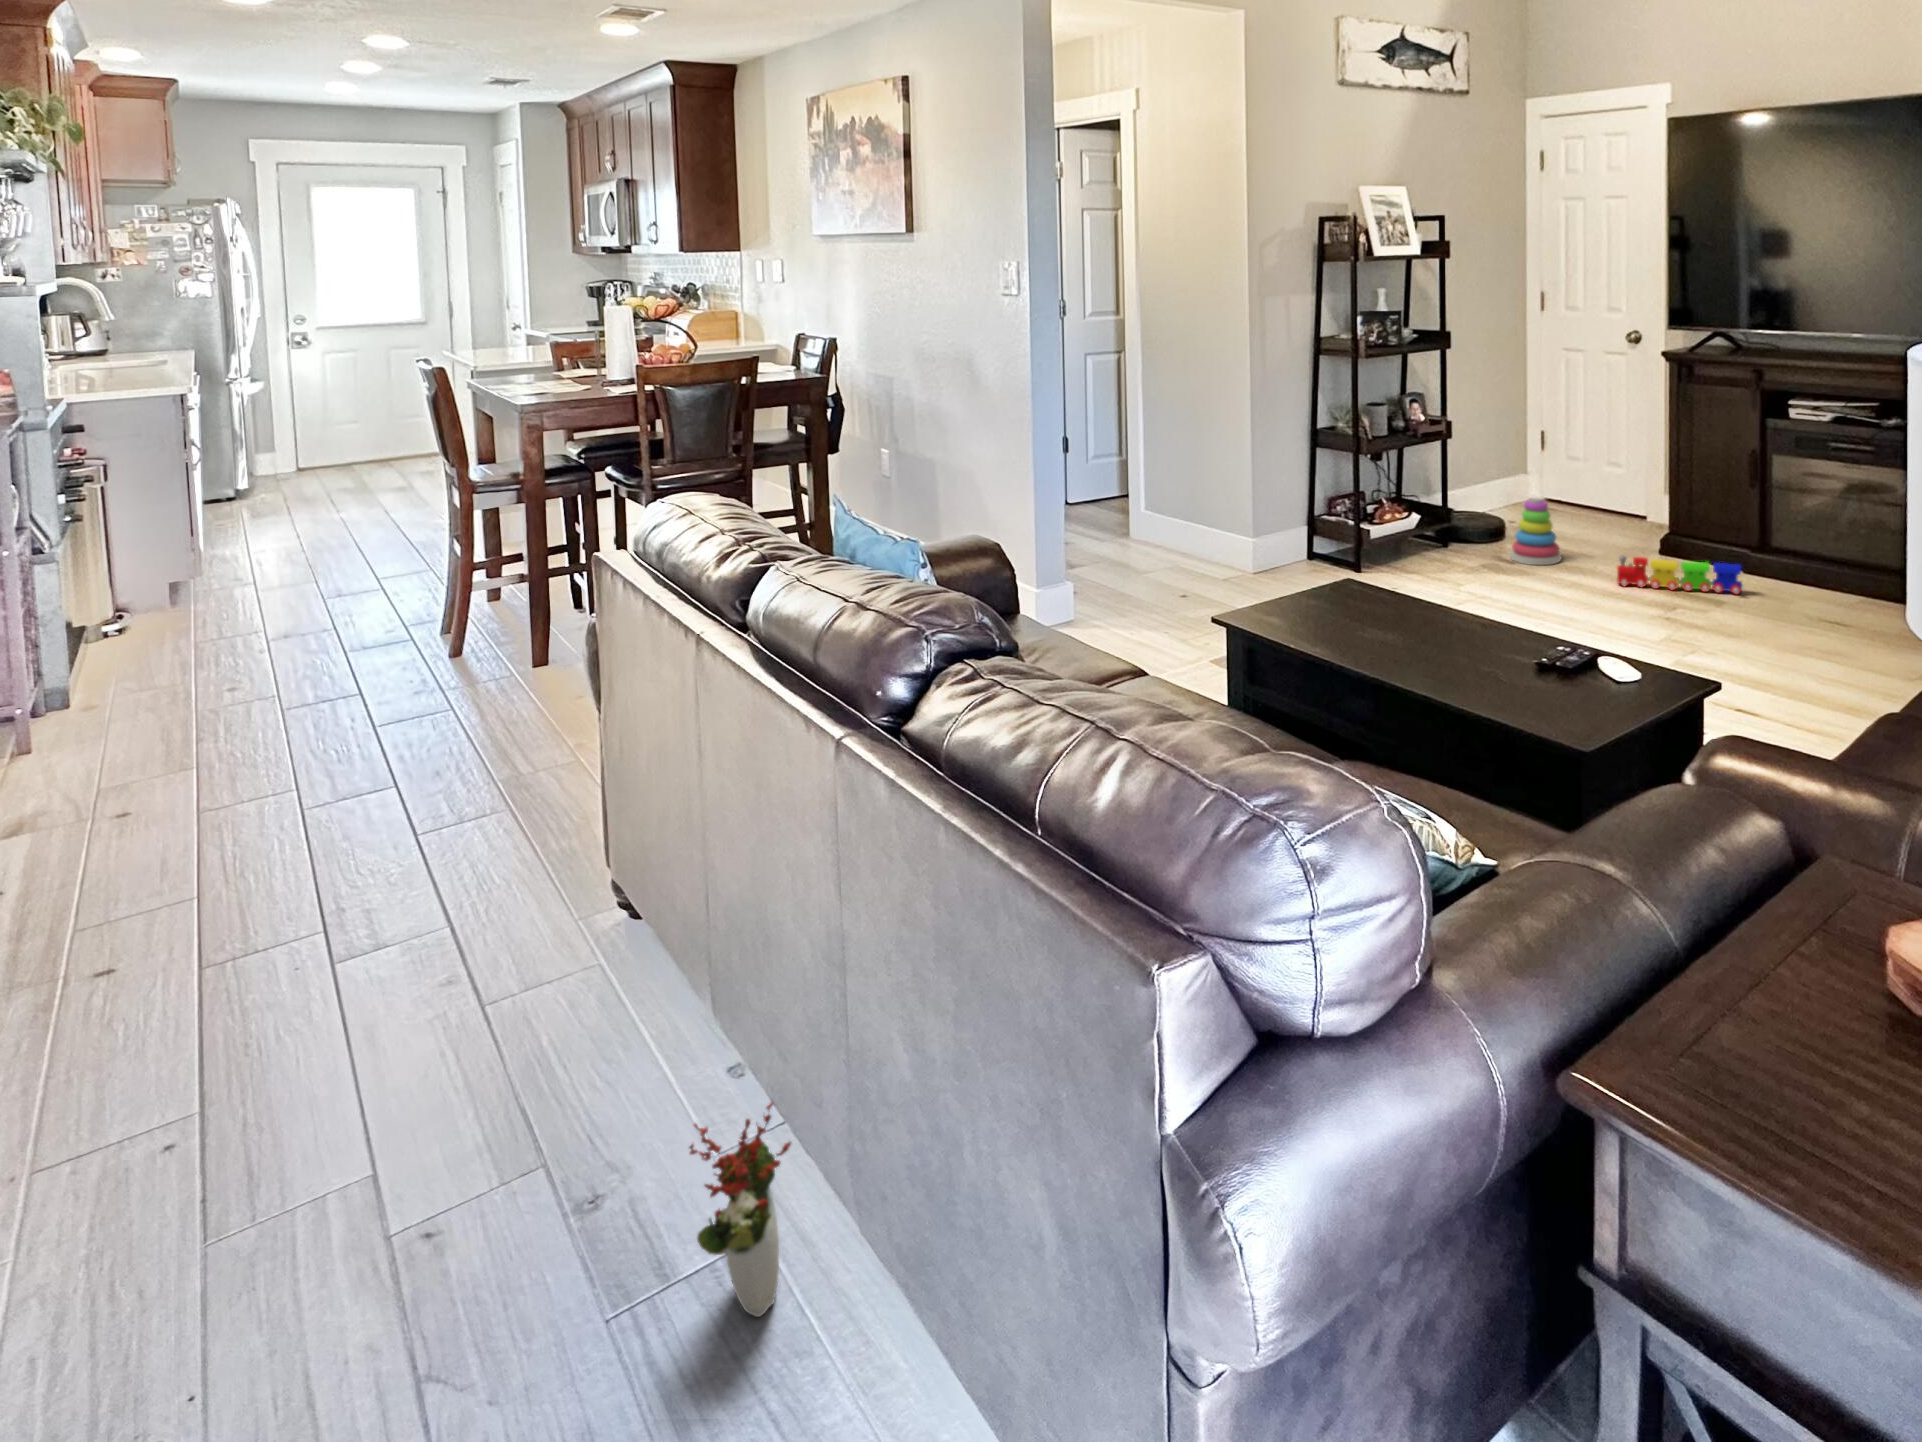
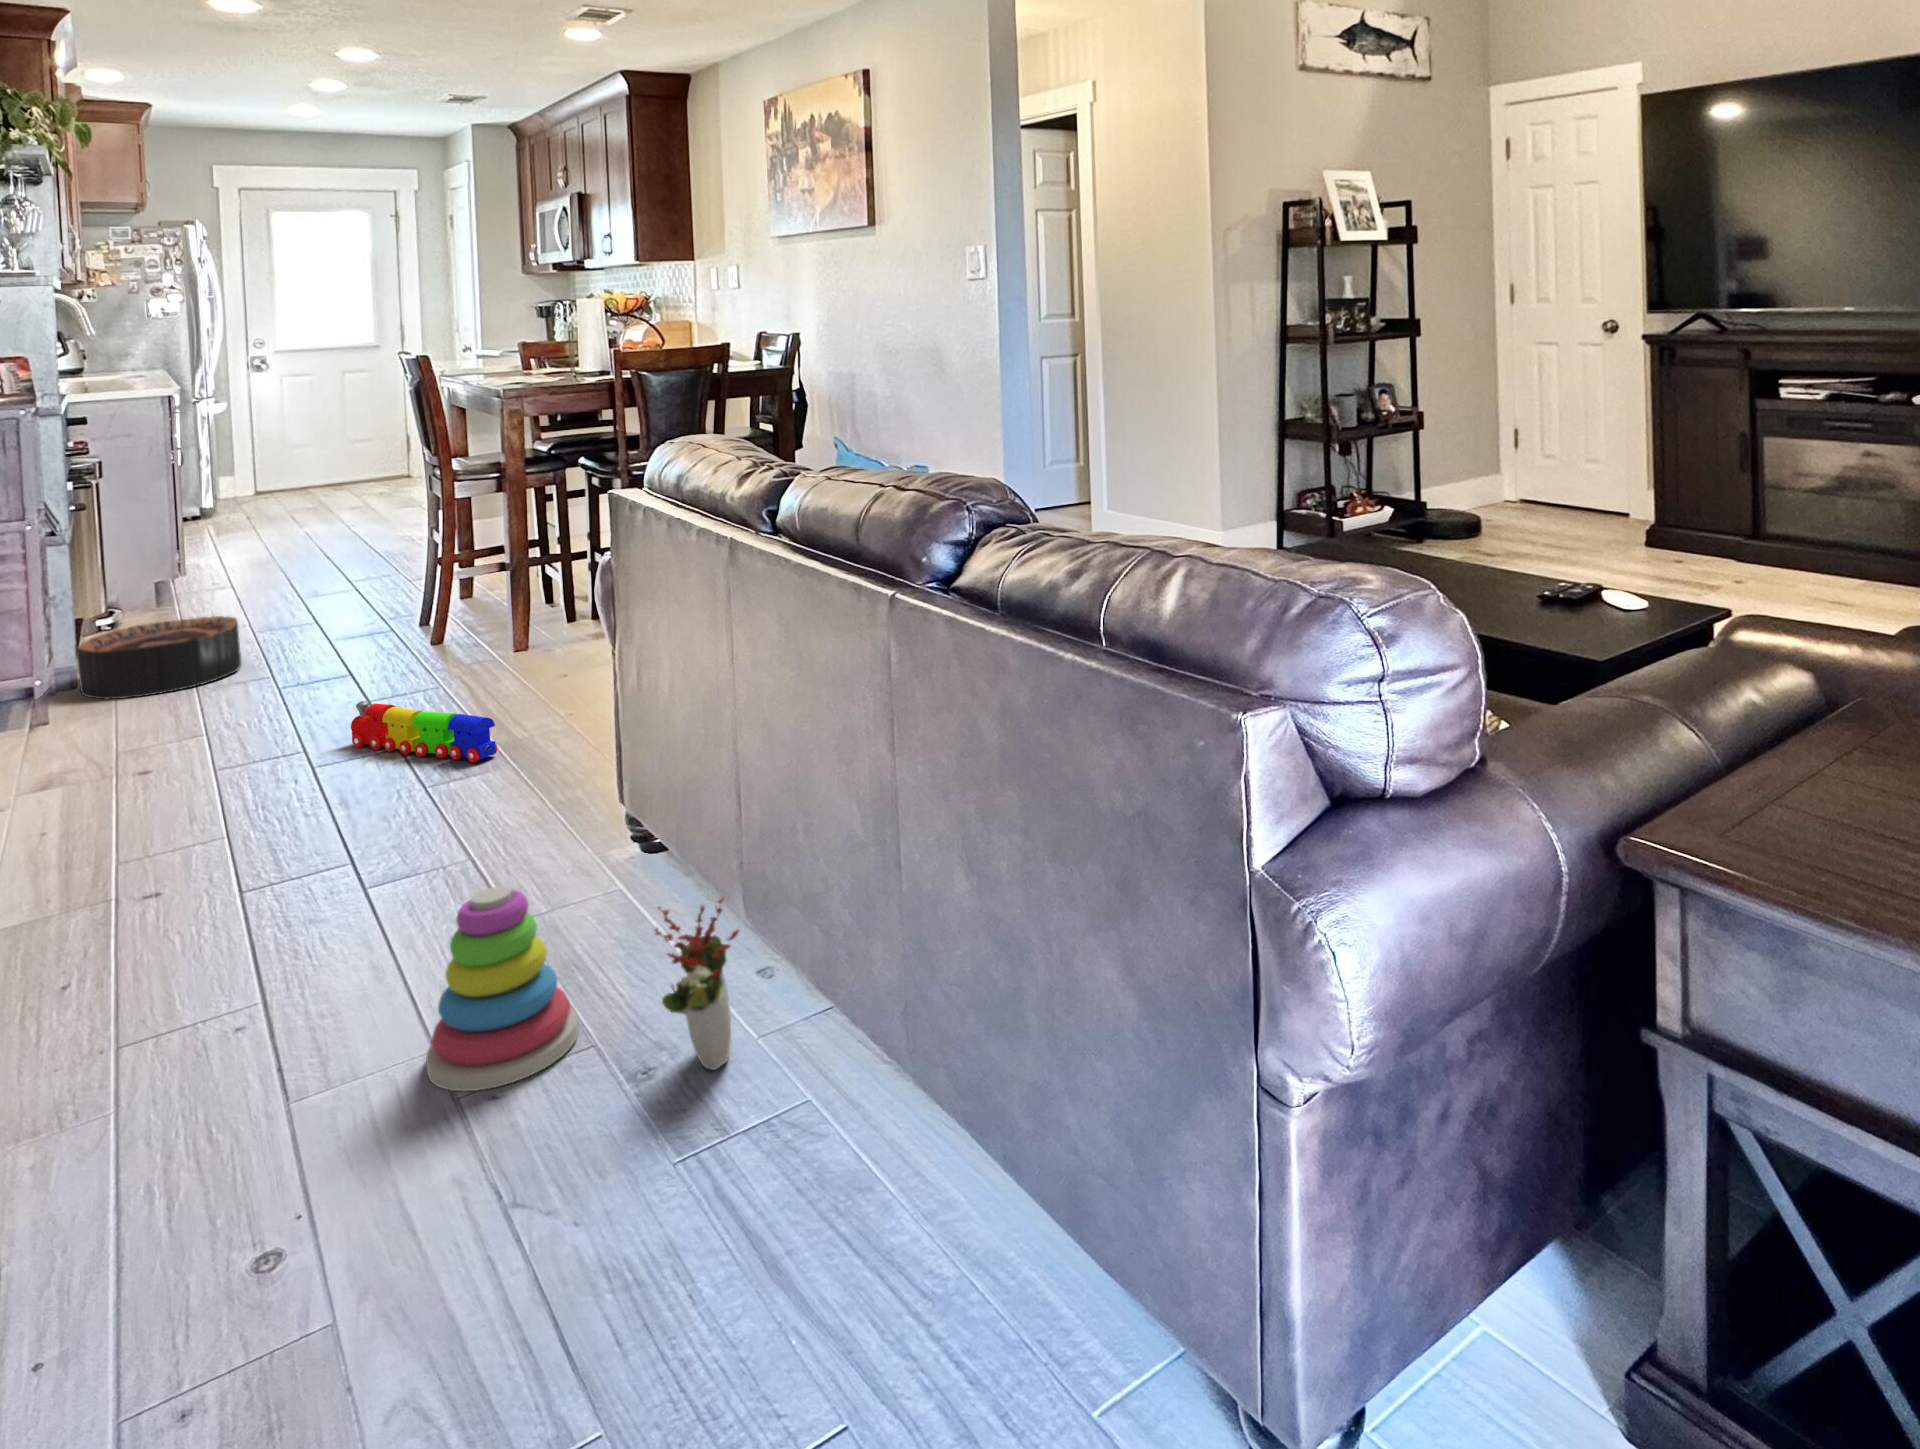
stacking toy: present [1510,497,1561,565] -> present [426,887,578,1091]
toy train: present [1617,556,1743,594] -> present [351,701,498,762]
basket: none [58,638,244,737] -> present [76,616,241,699]

